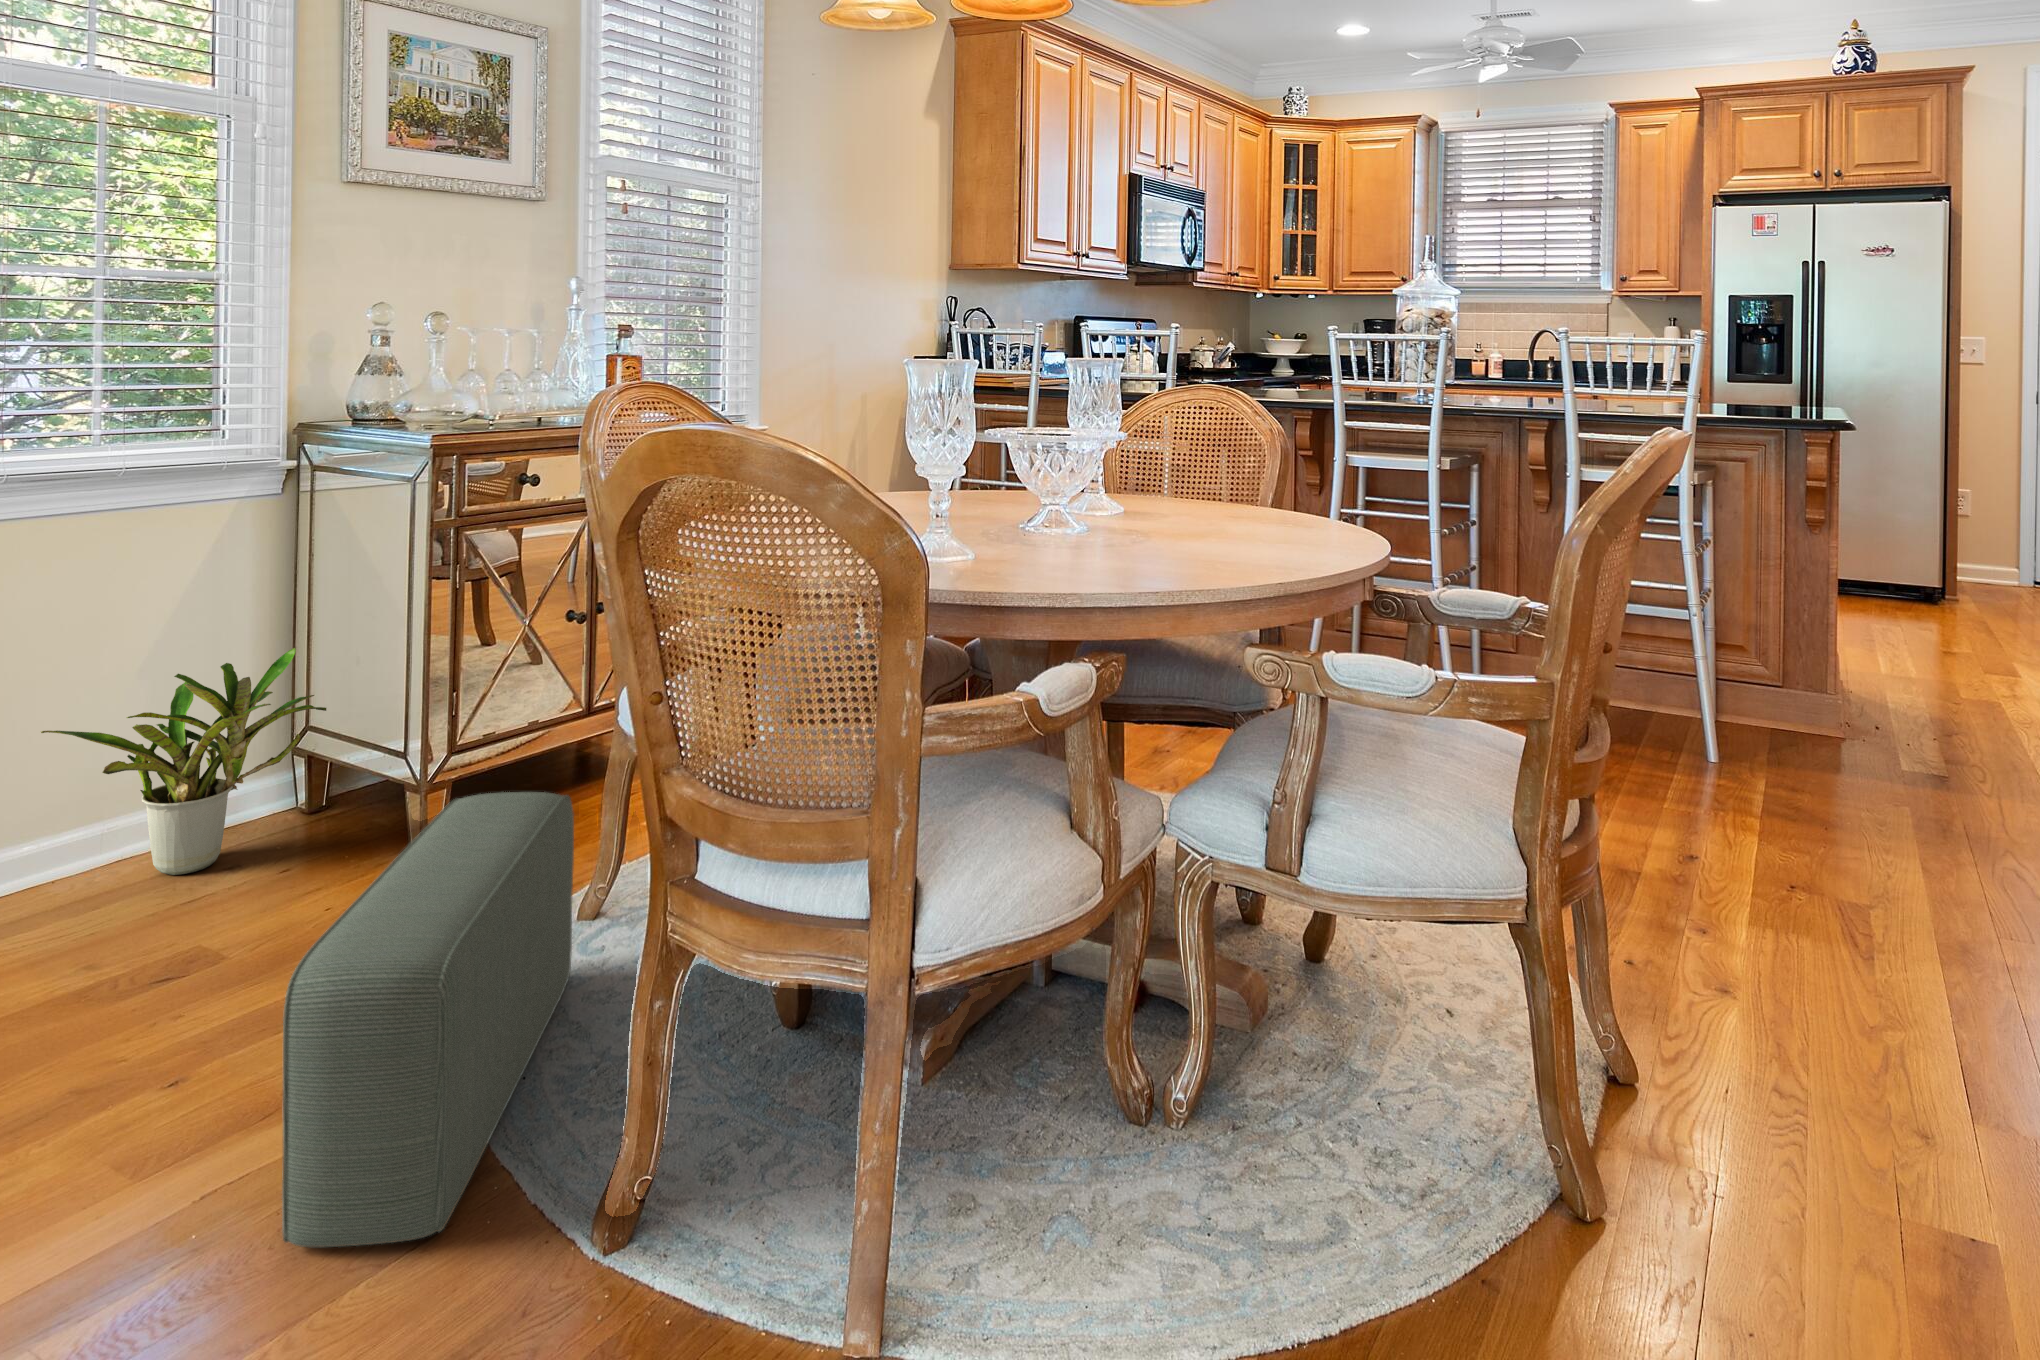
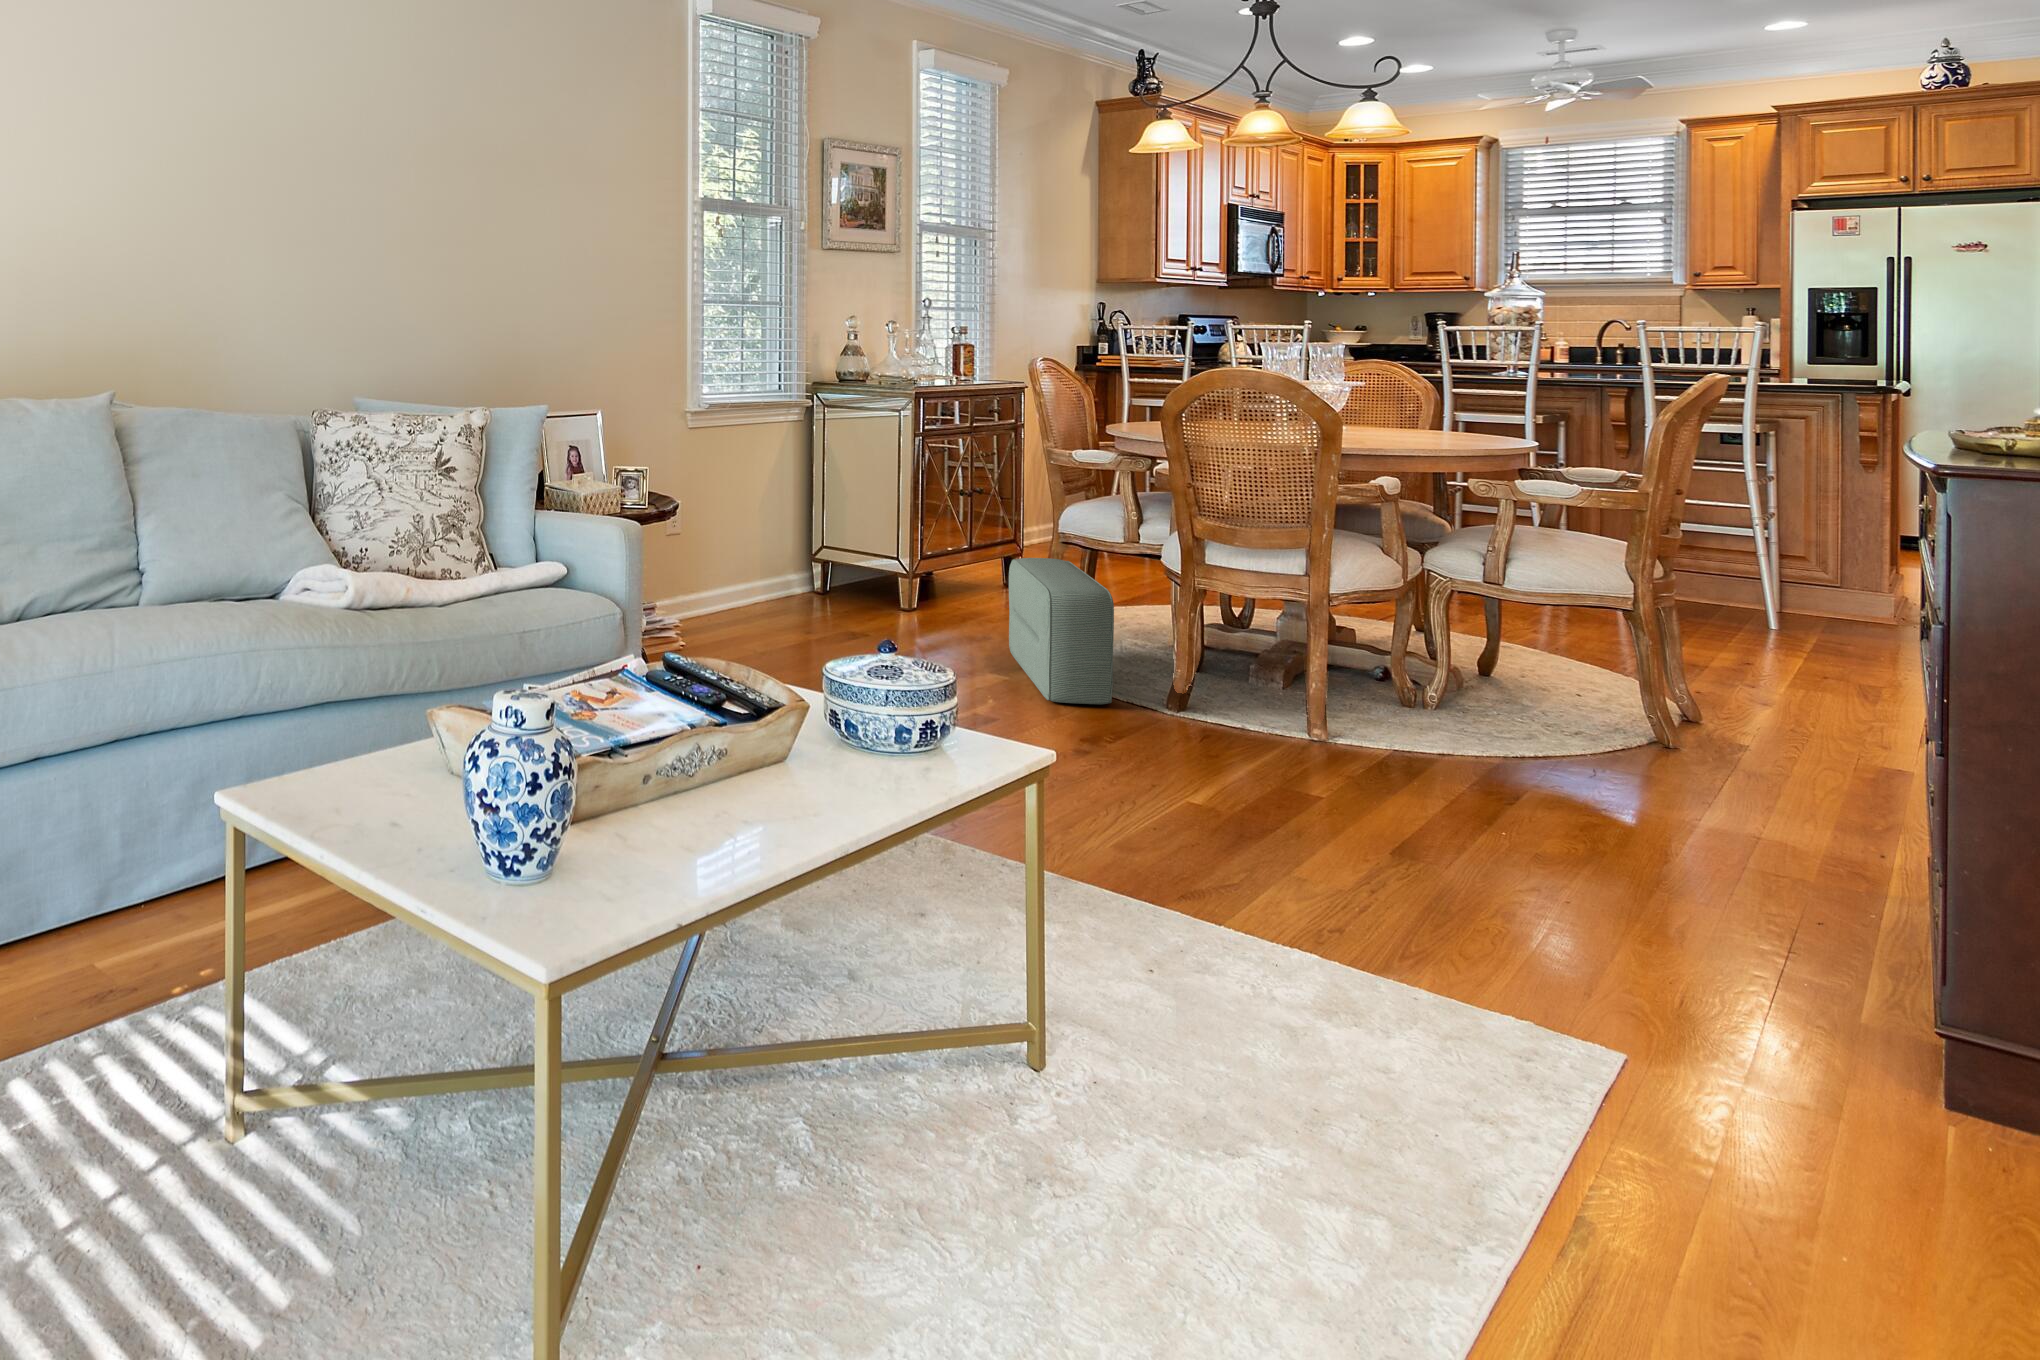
potted plant: present [41,648,326,875] -> none [745,503,854,612]

